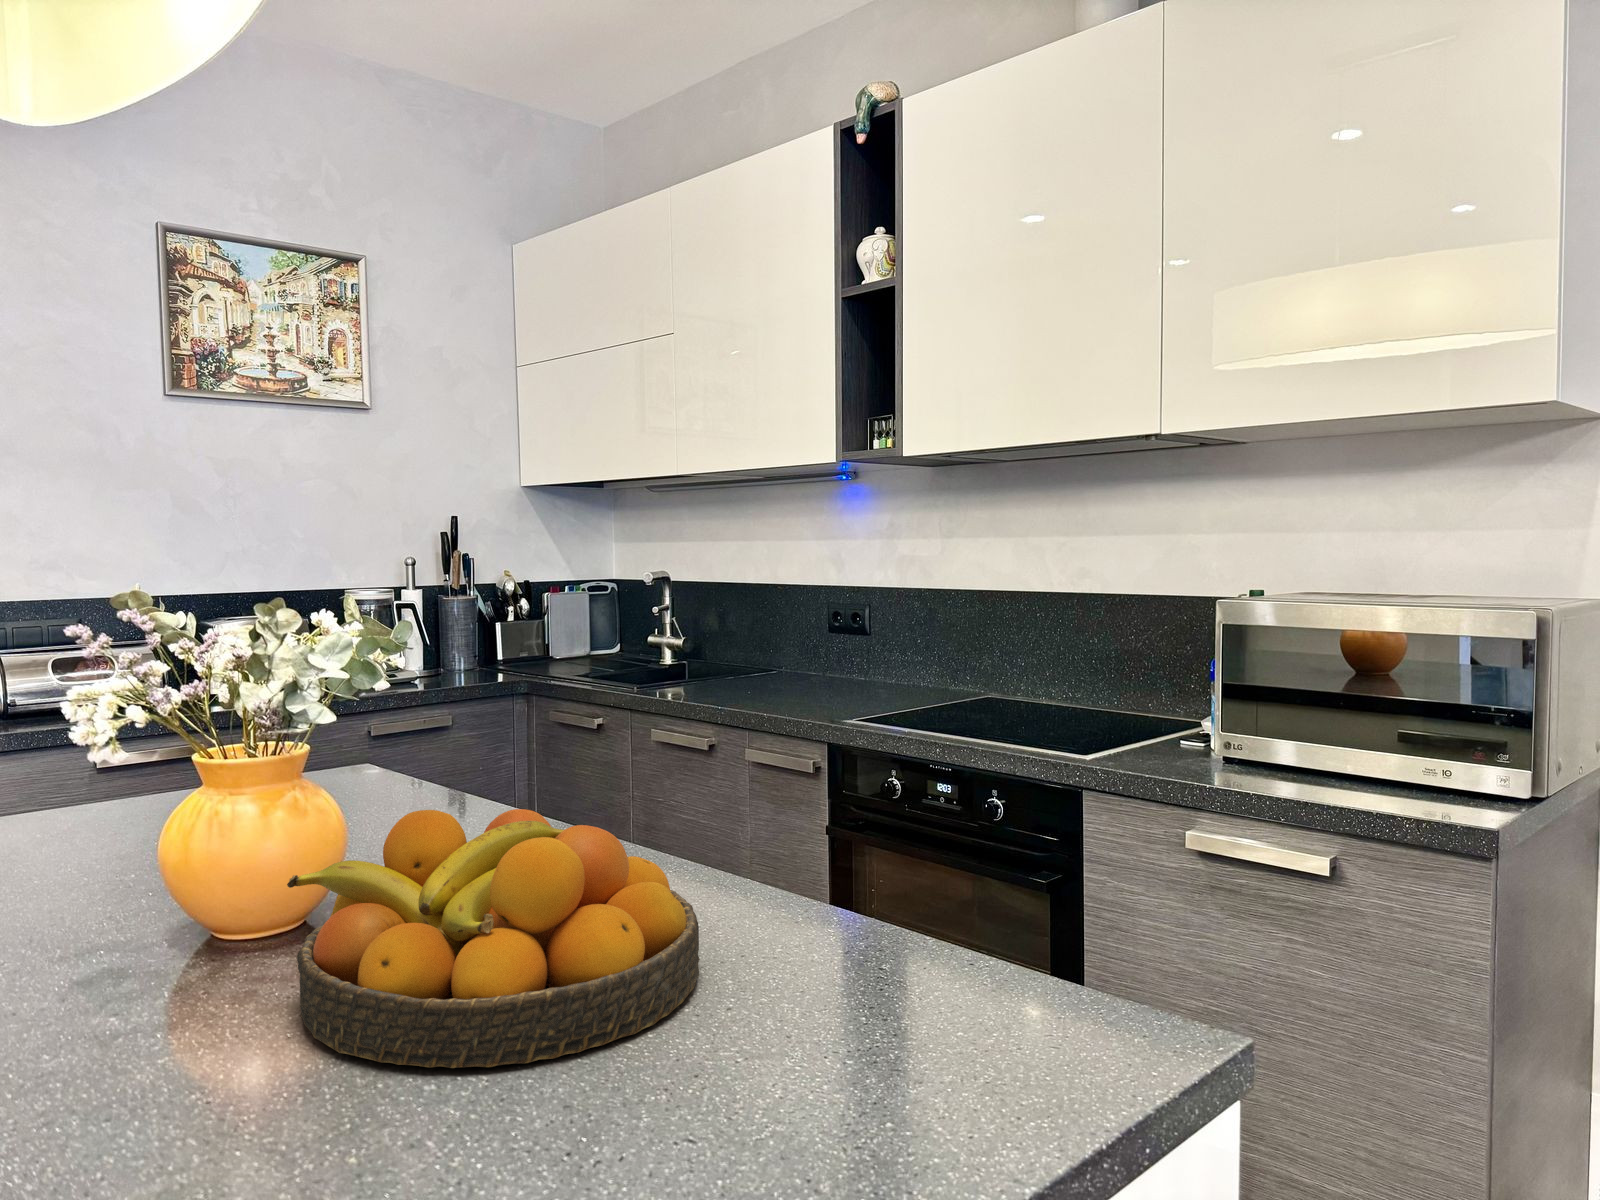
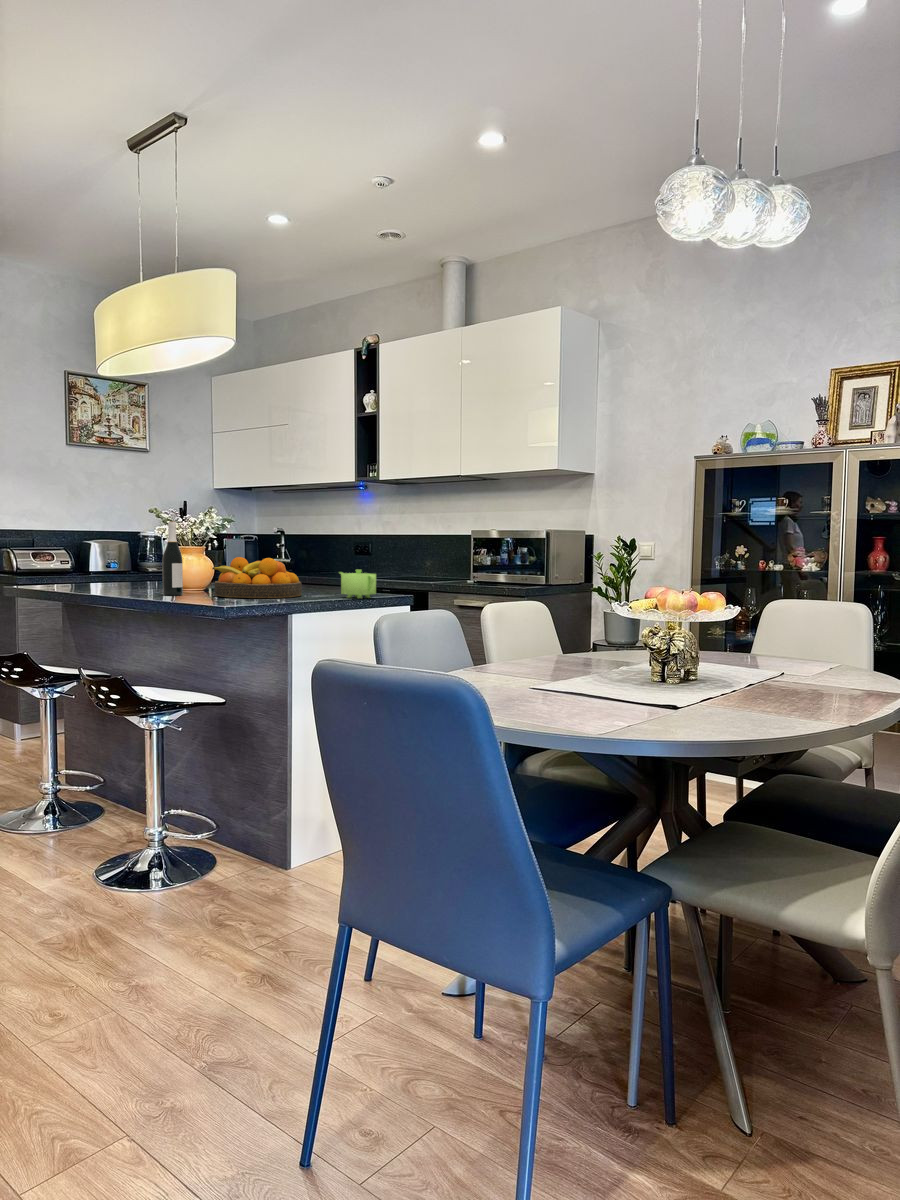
wine bottle: none [91,658,192,991] -> present [162,521,183,595]
teapot: none [866,886,1059,1054] -> present [340,570,376,598]

